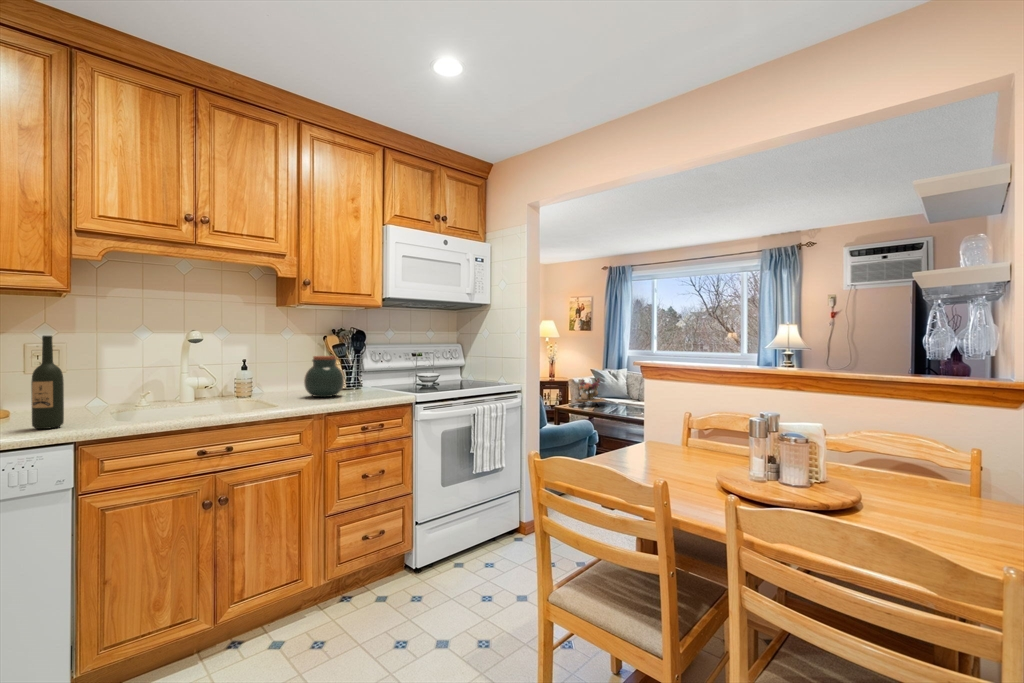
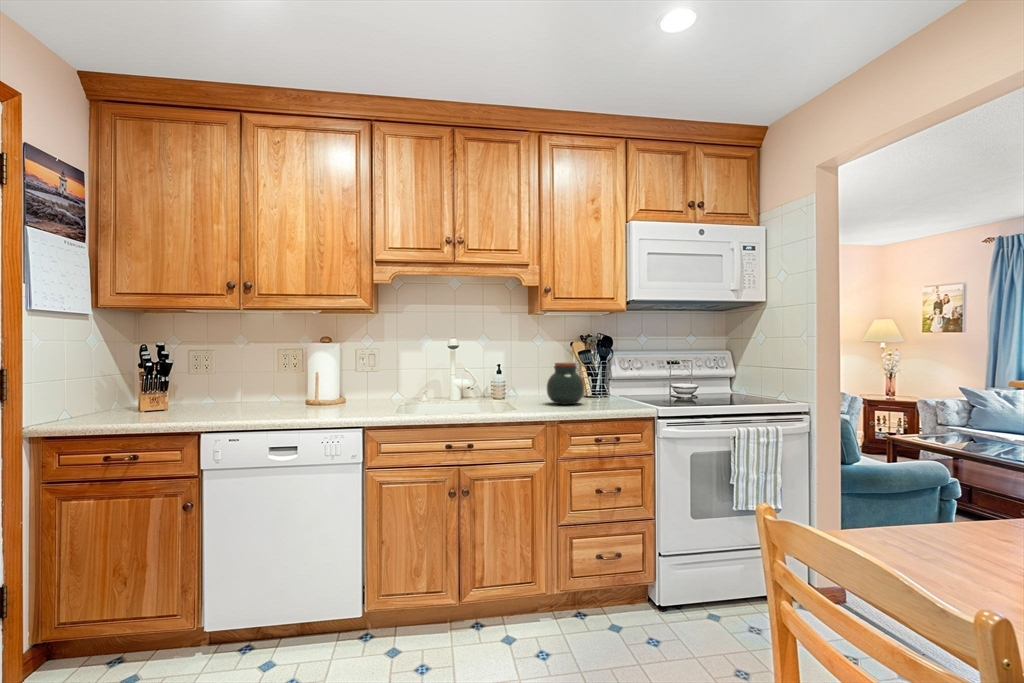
wine bottle: present [31,336,64,429] -> none [340,344,359,416]
flower arrangement: present [575,378,605,405] -> none [924,400,985,440]

